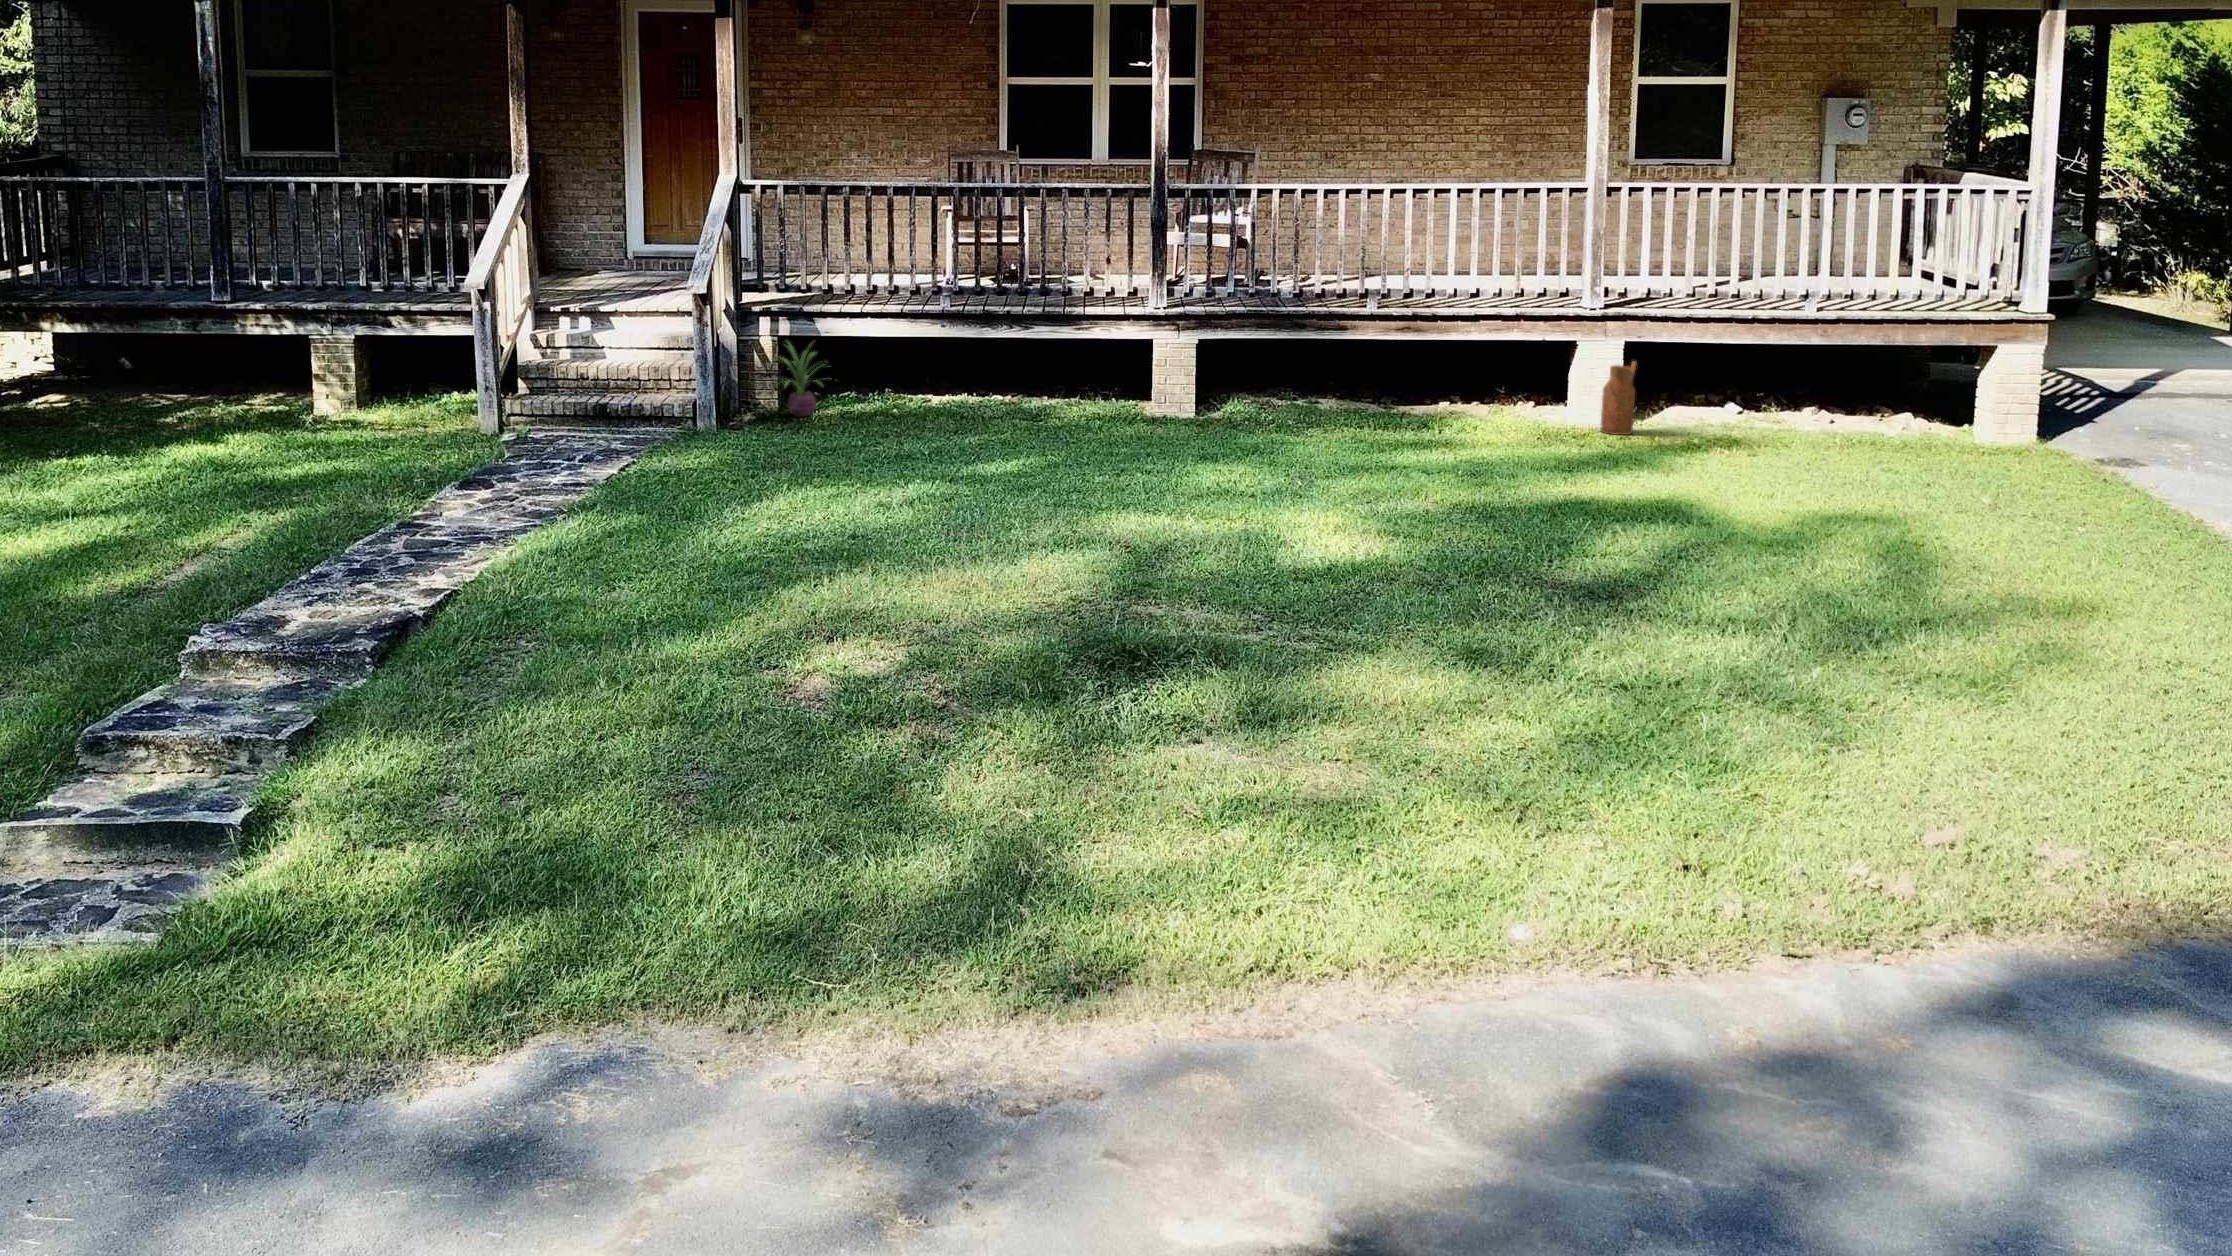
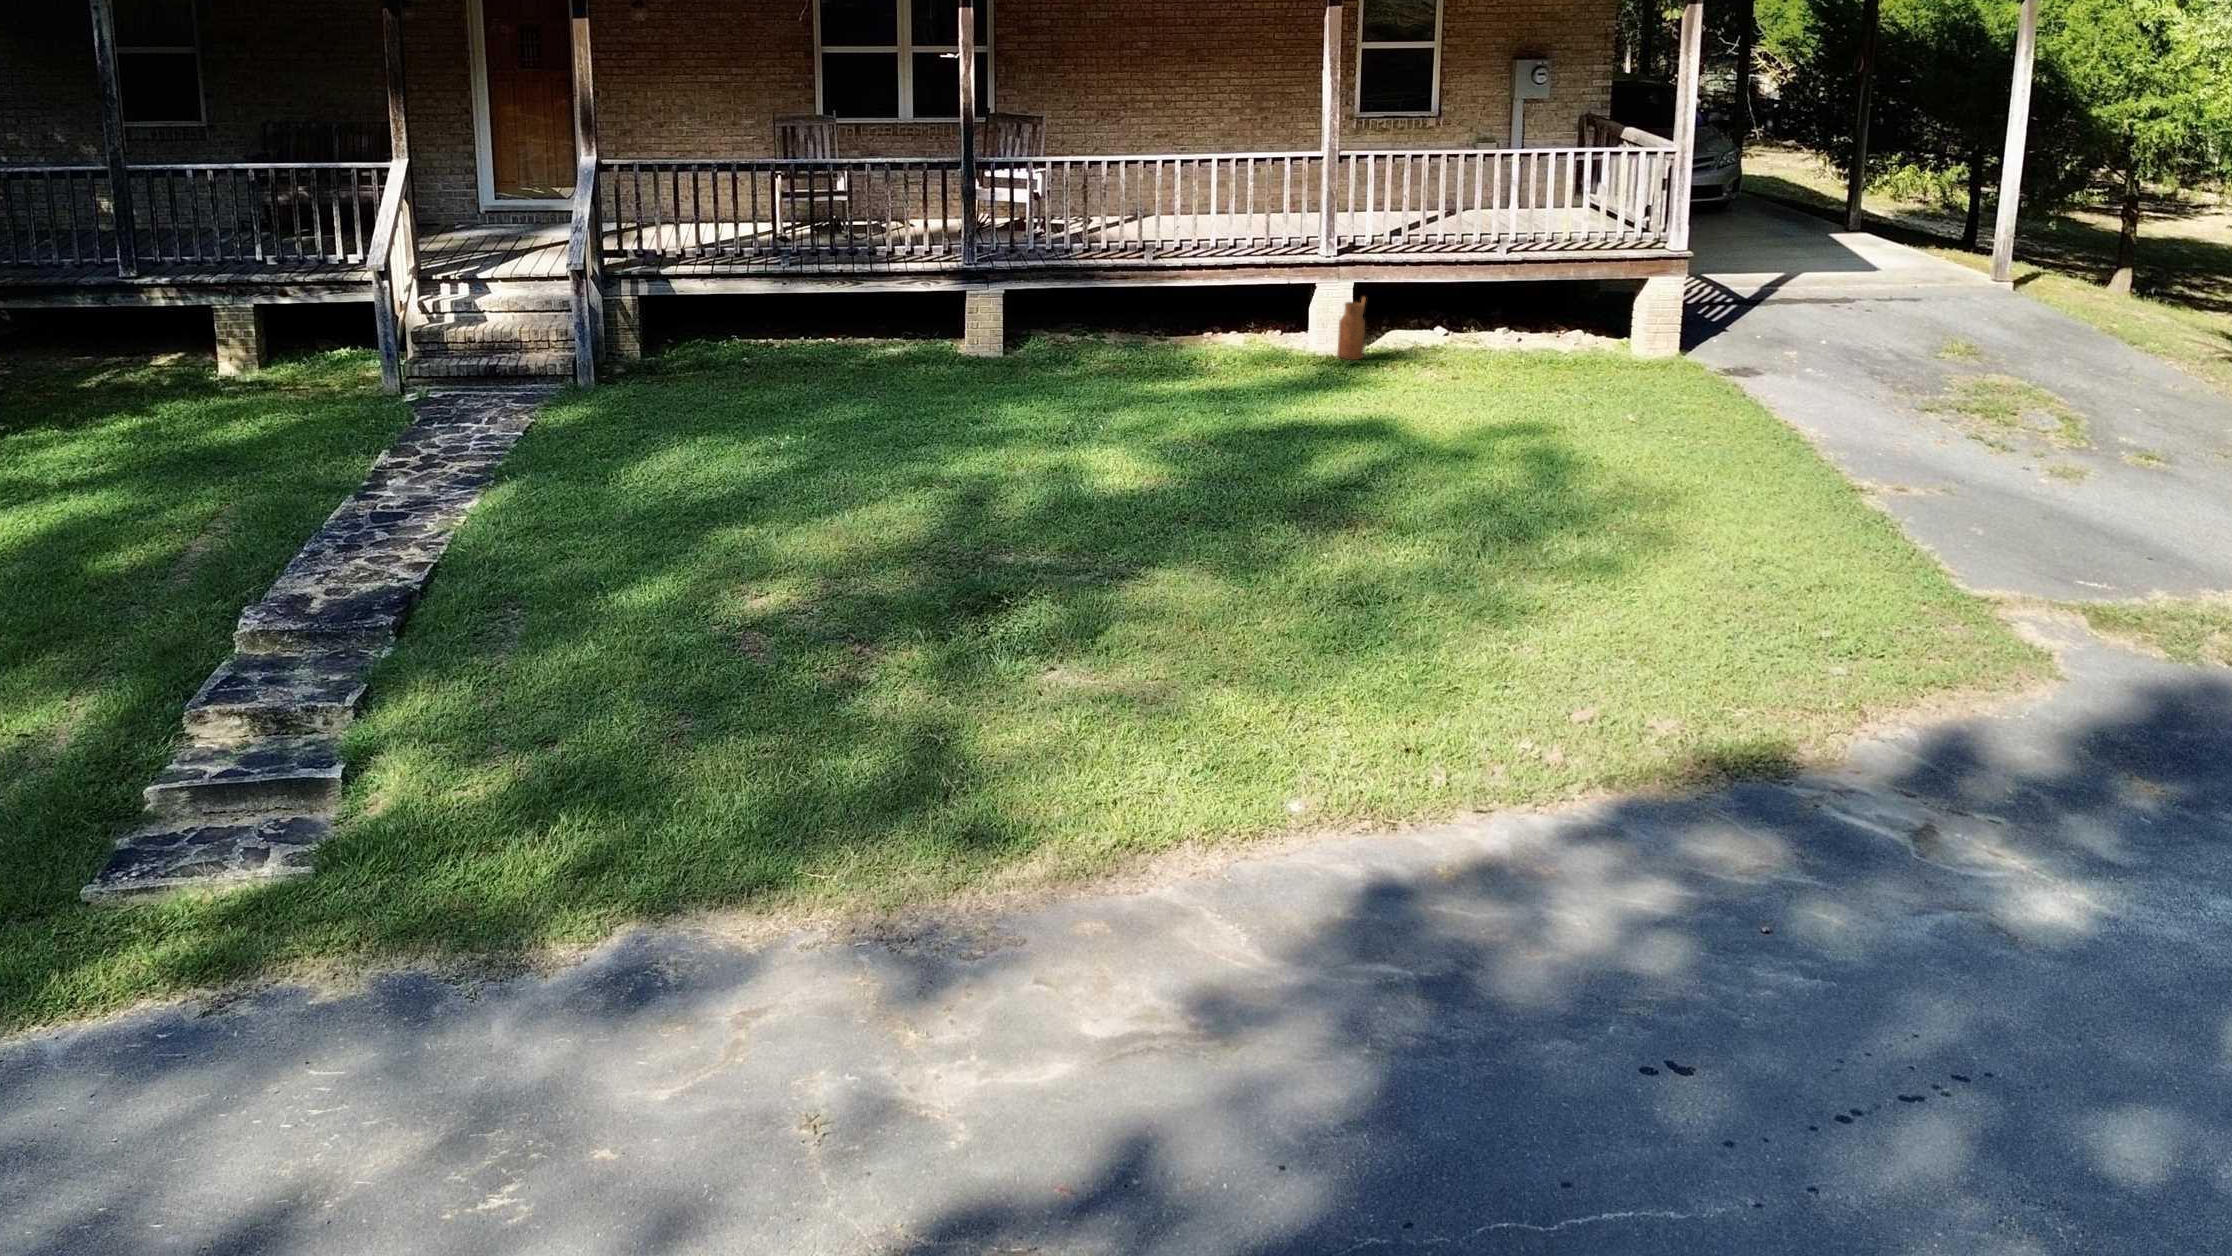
decorative plant: present [782,341,822,417] -> none [622,301,700,367]

